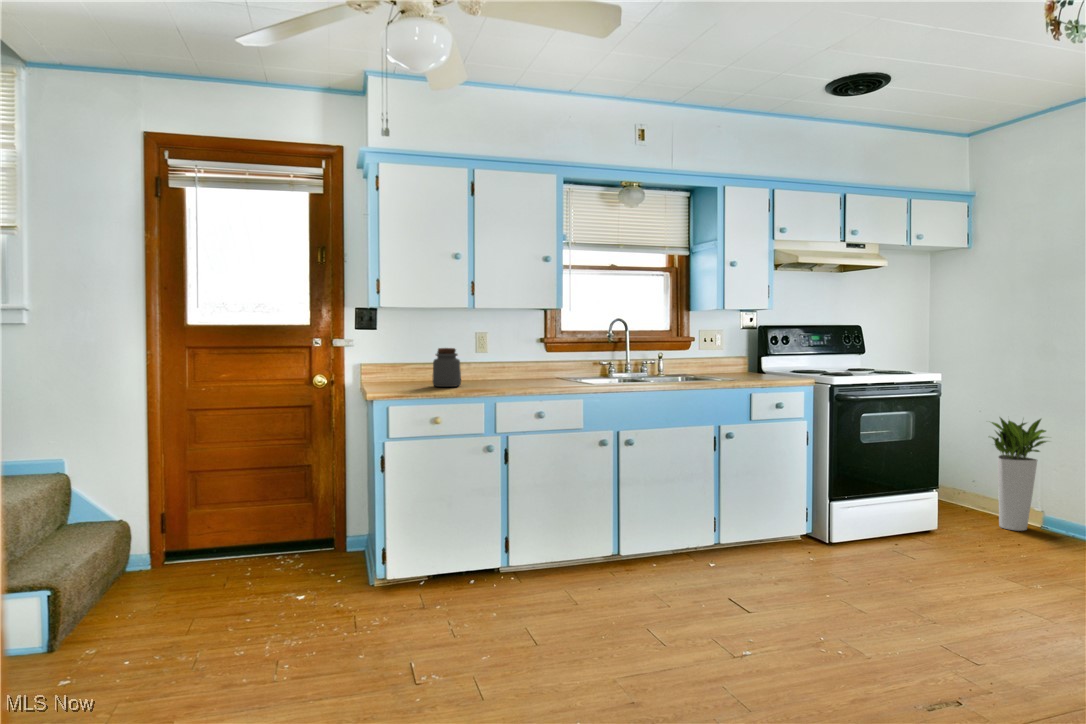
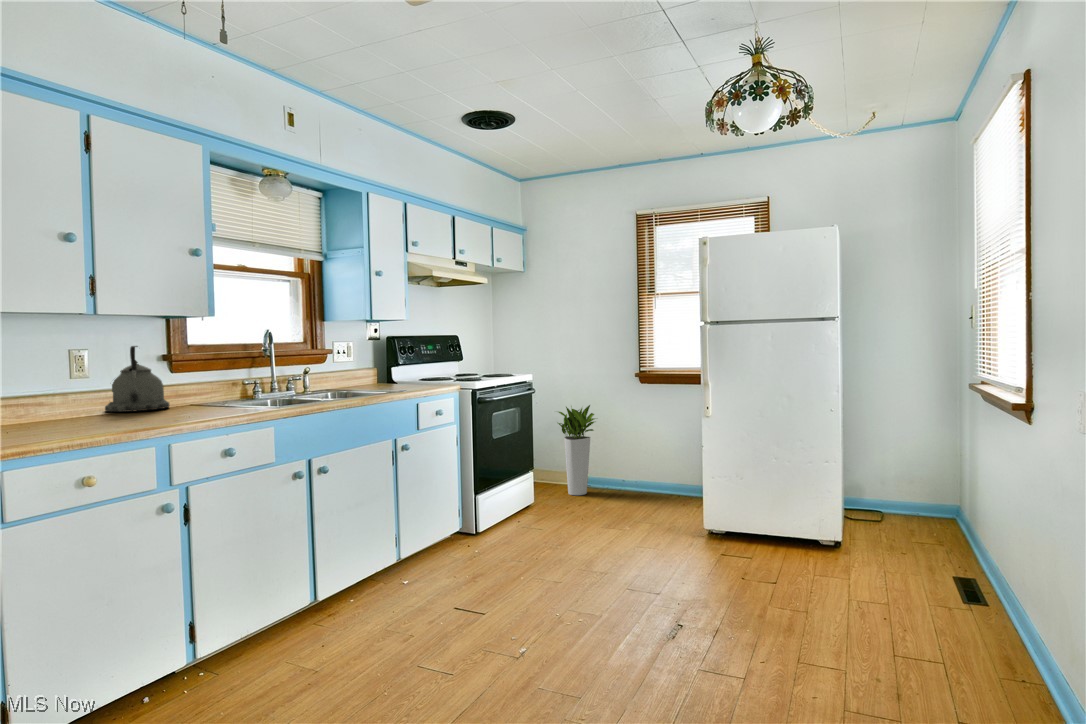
kettle: none [495,331,537,379] -> present [105,346,170,412]
jar: present [432,348,461,387] -> none [42,372,94,431]

